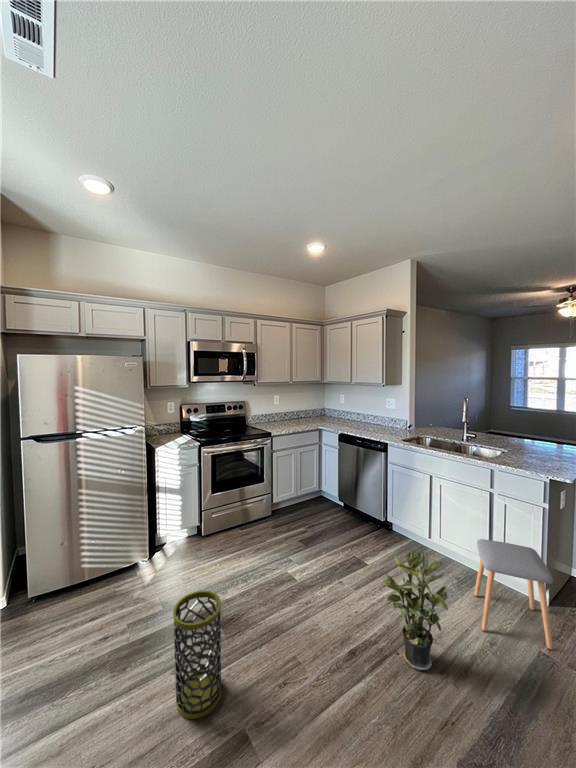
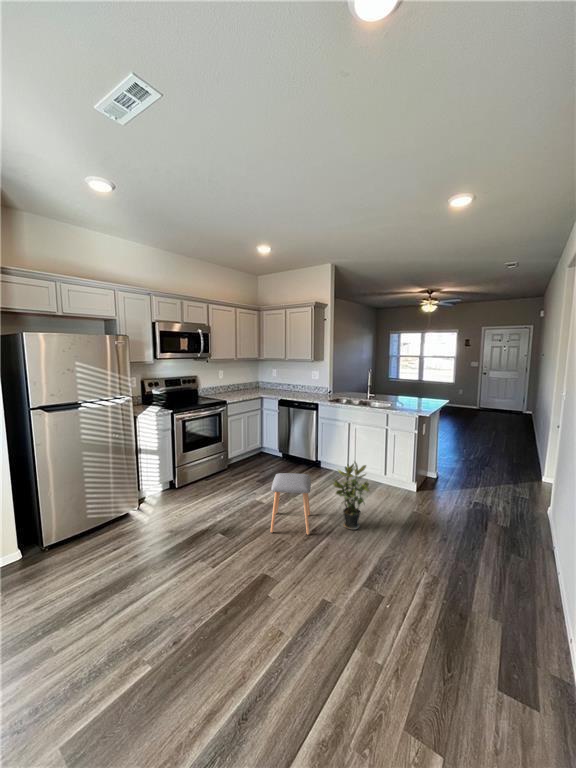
stool: present [474,539,553,650] -> present [271,473,311,535]
trash can: present [173,591,221,719] -> none [211,502,242,576]

